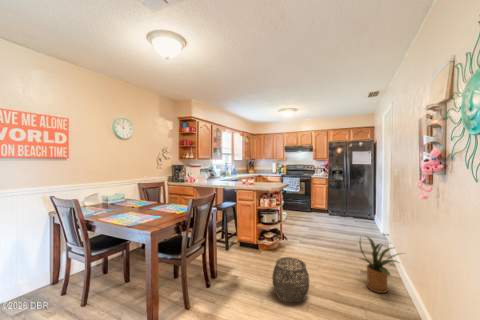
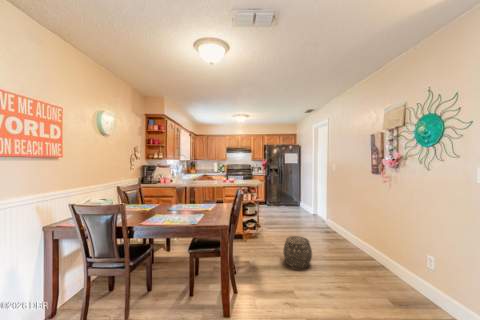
house plant: present [359,237,401,293] -> none [326,213,360,250]

